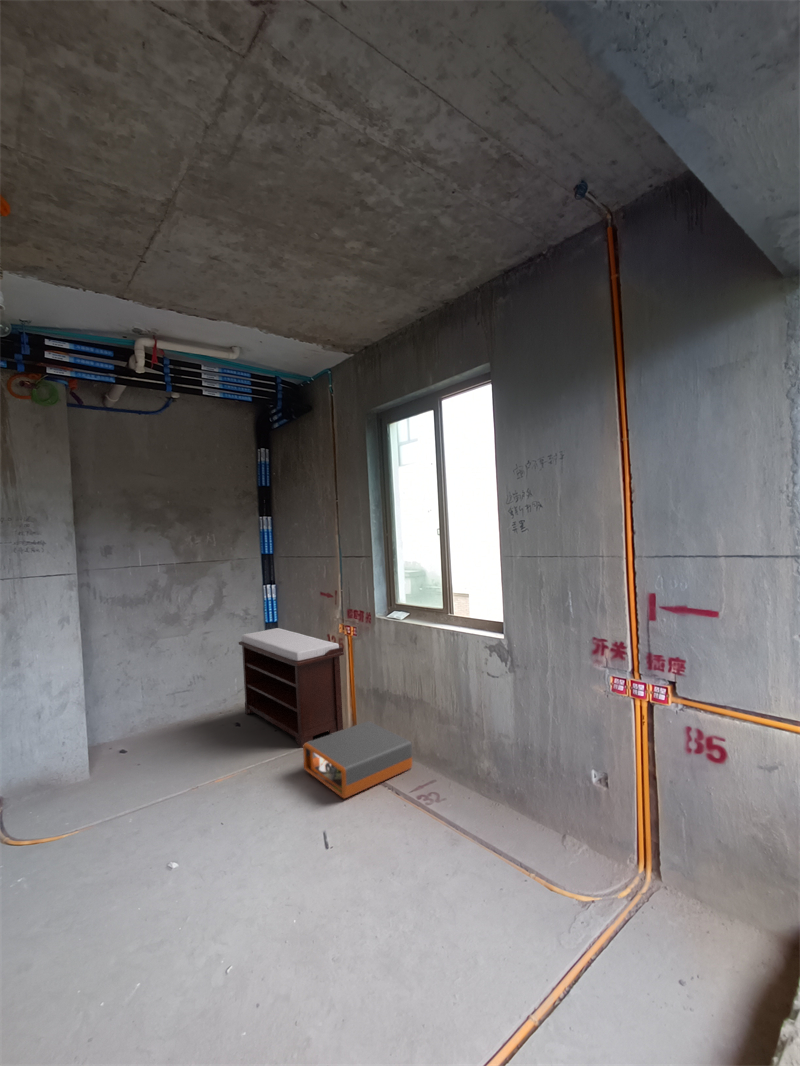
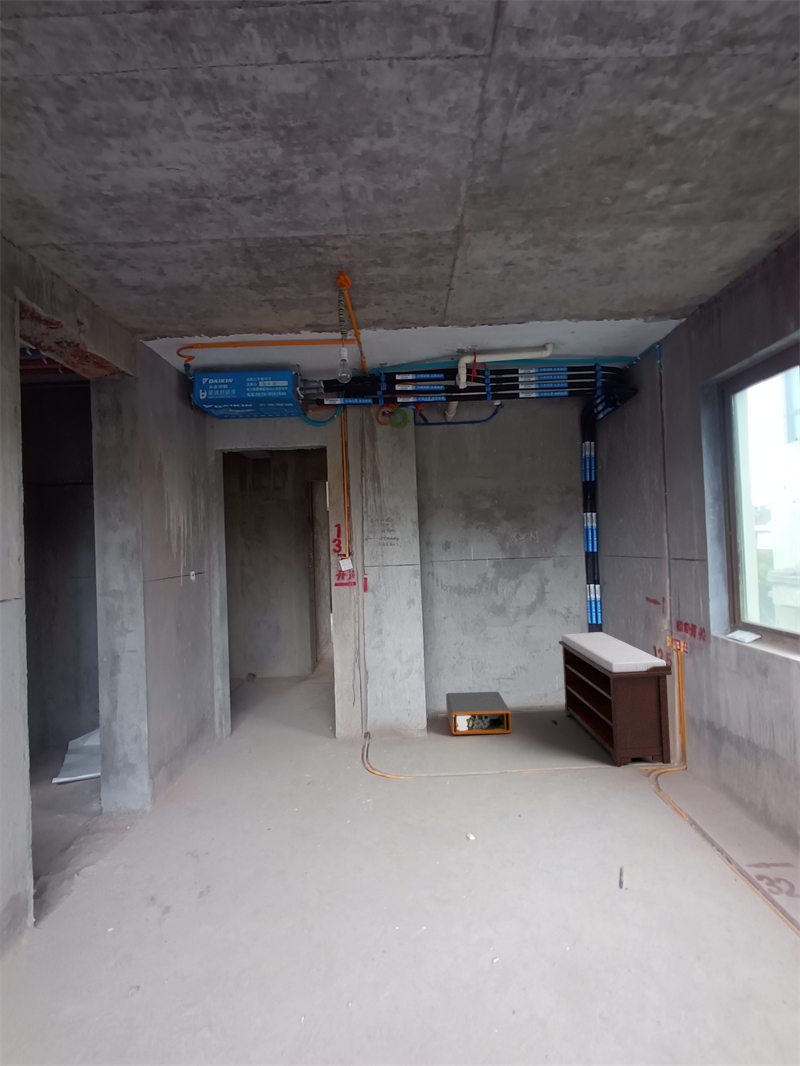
storage box: present [303,721,412,798] -> present [446,692,511,735]

